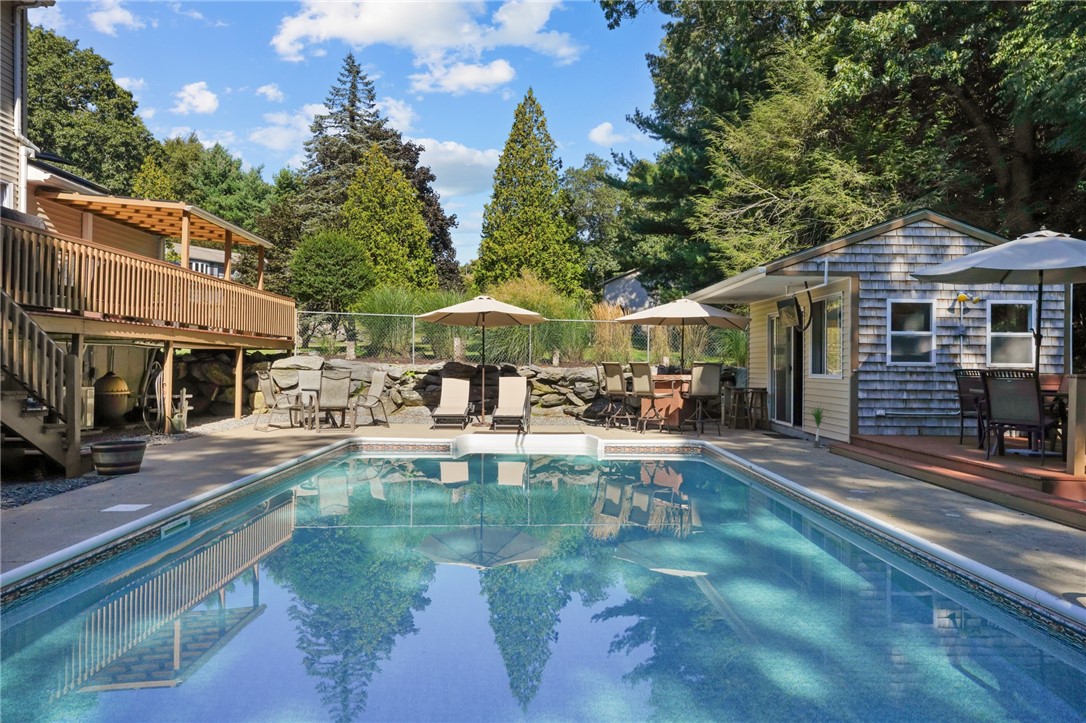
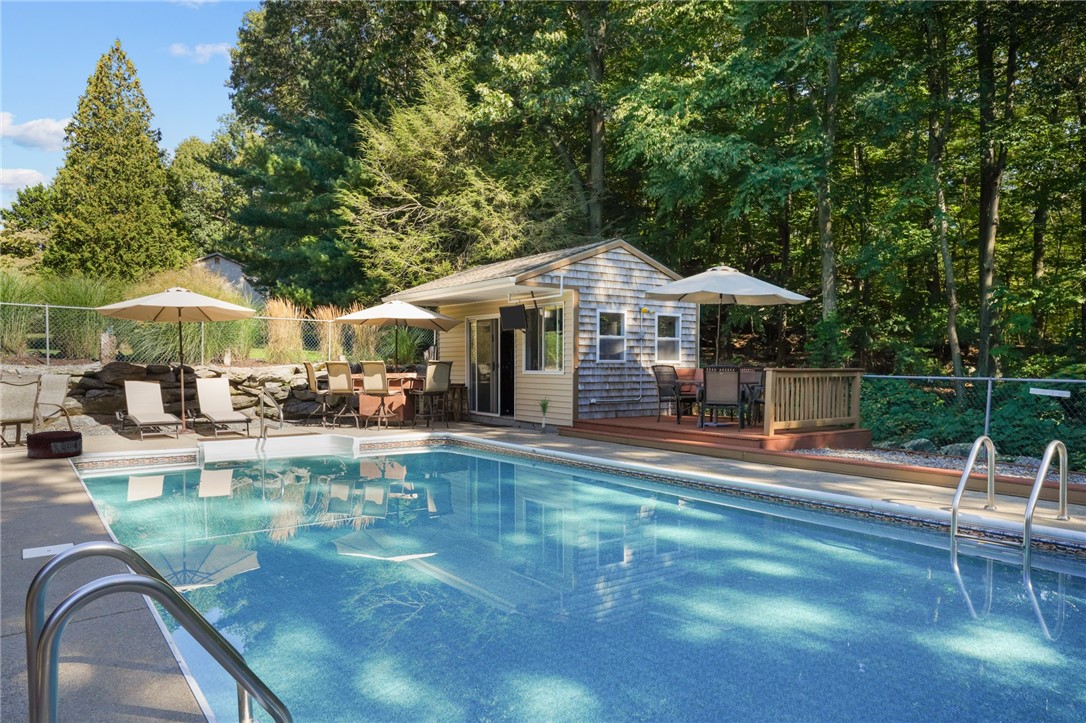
pouf: none [344,421,383,442] -> present [27,431,83,459]

